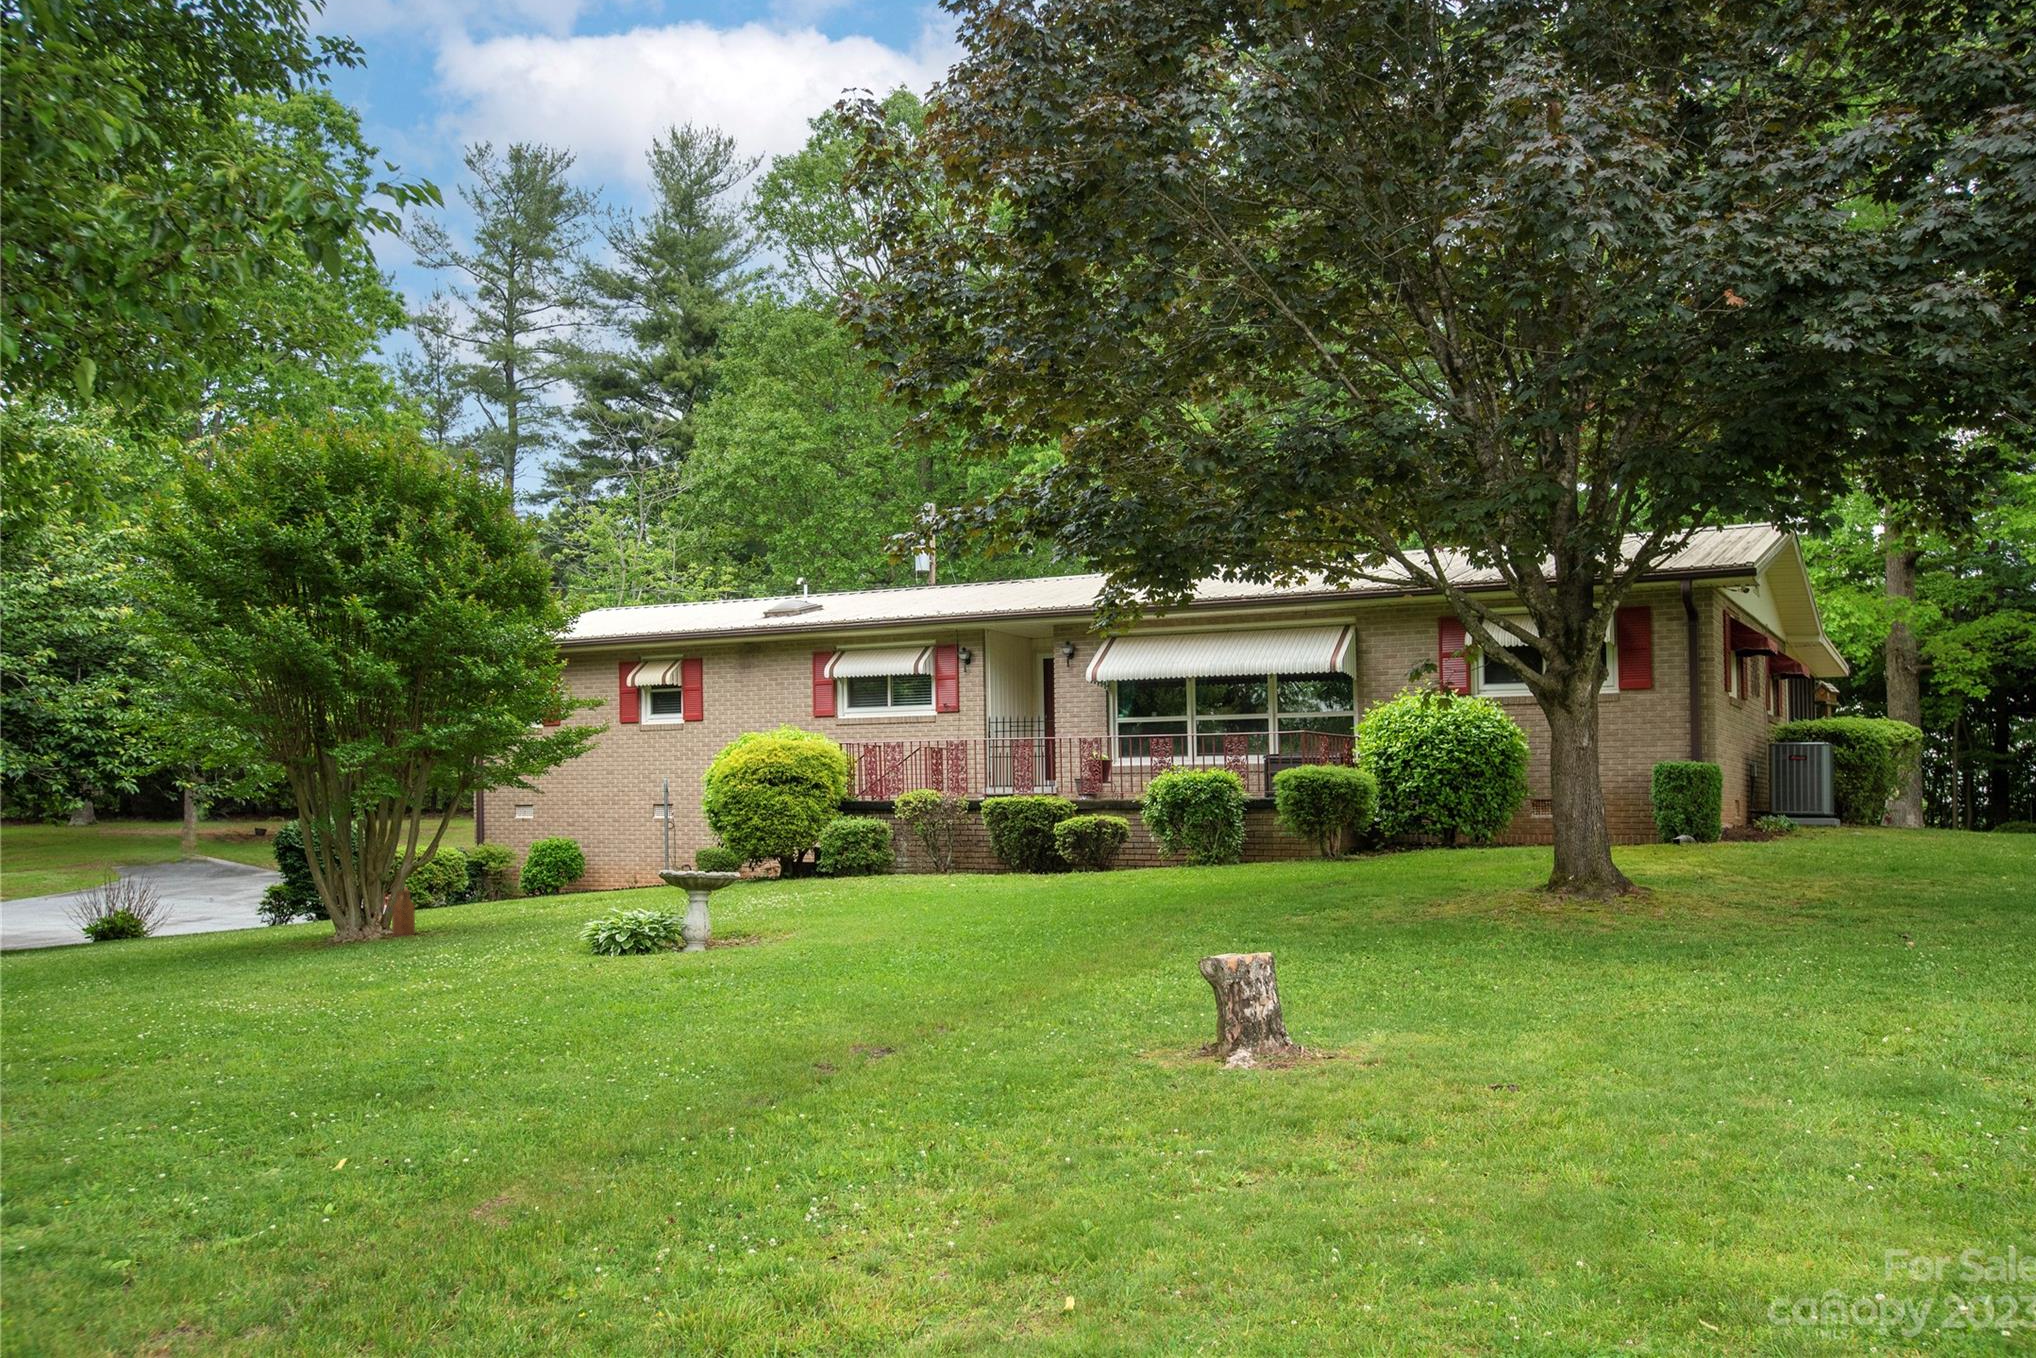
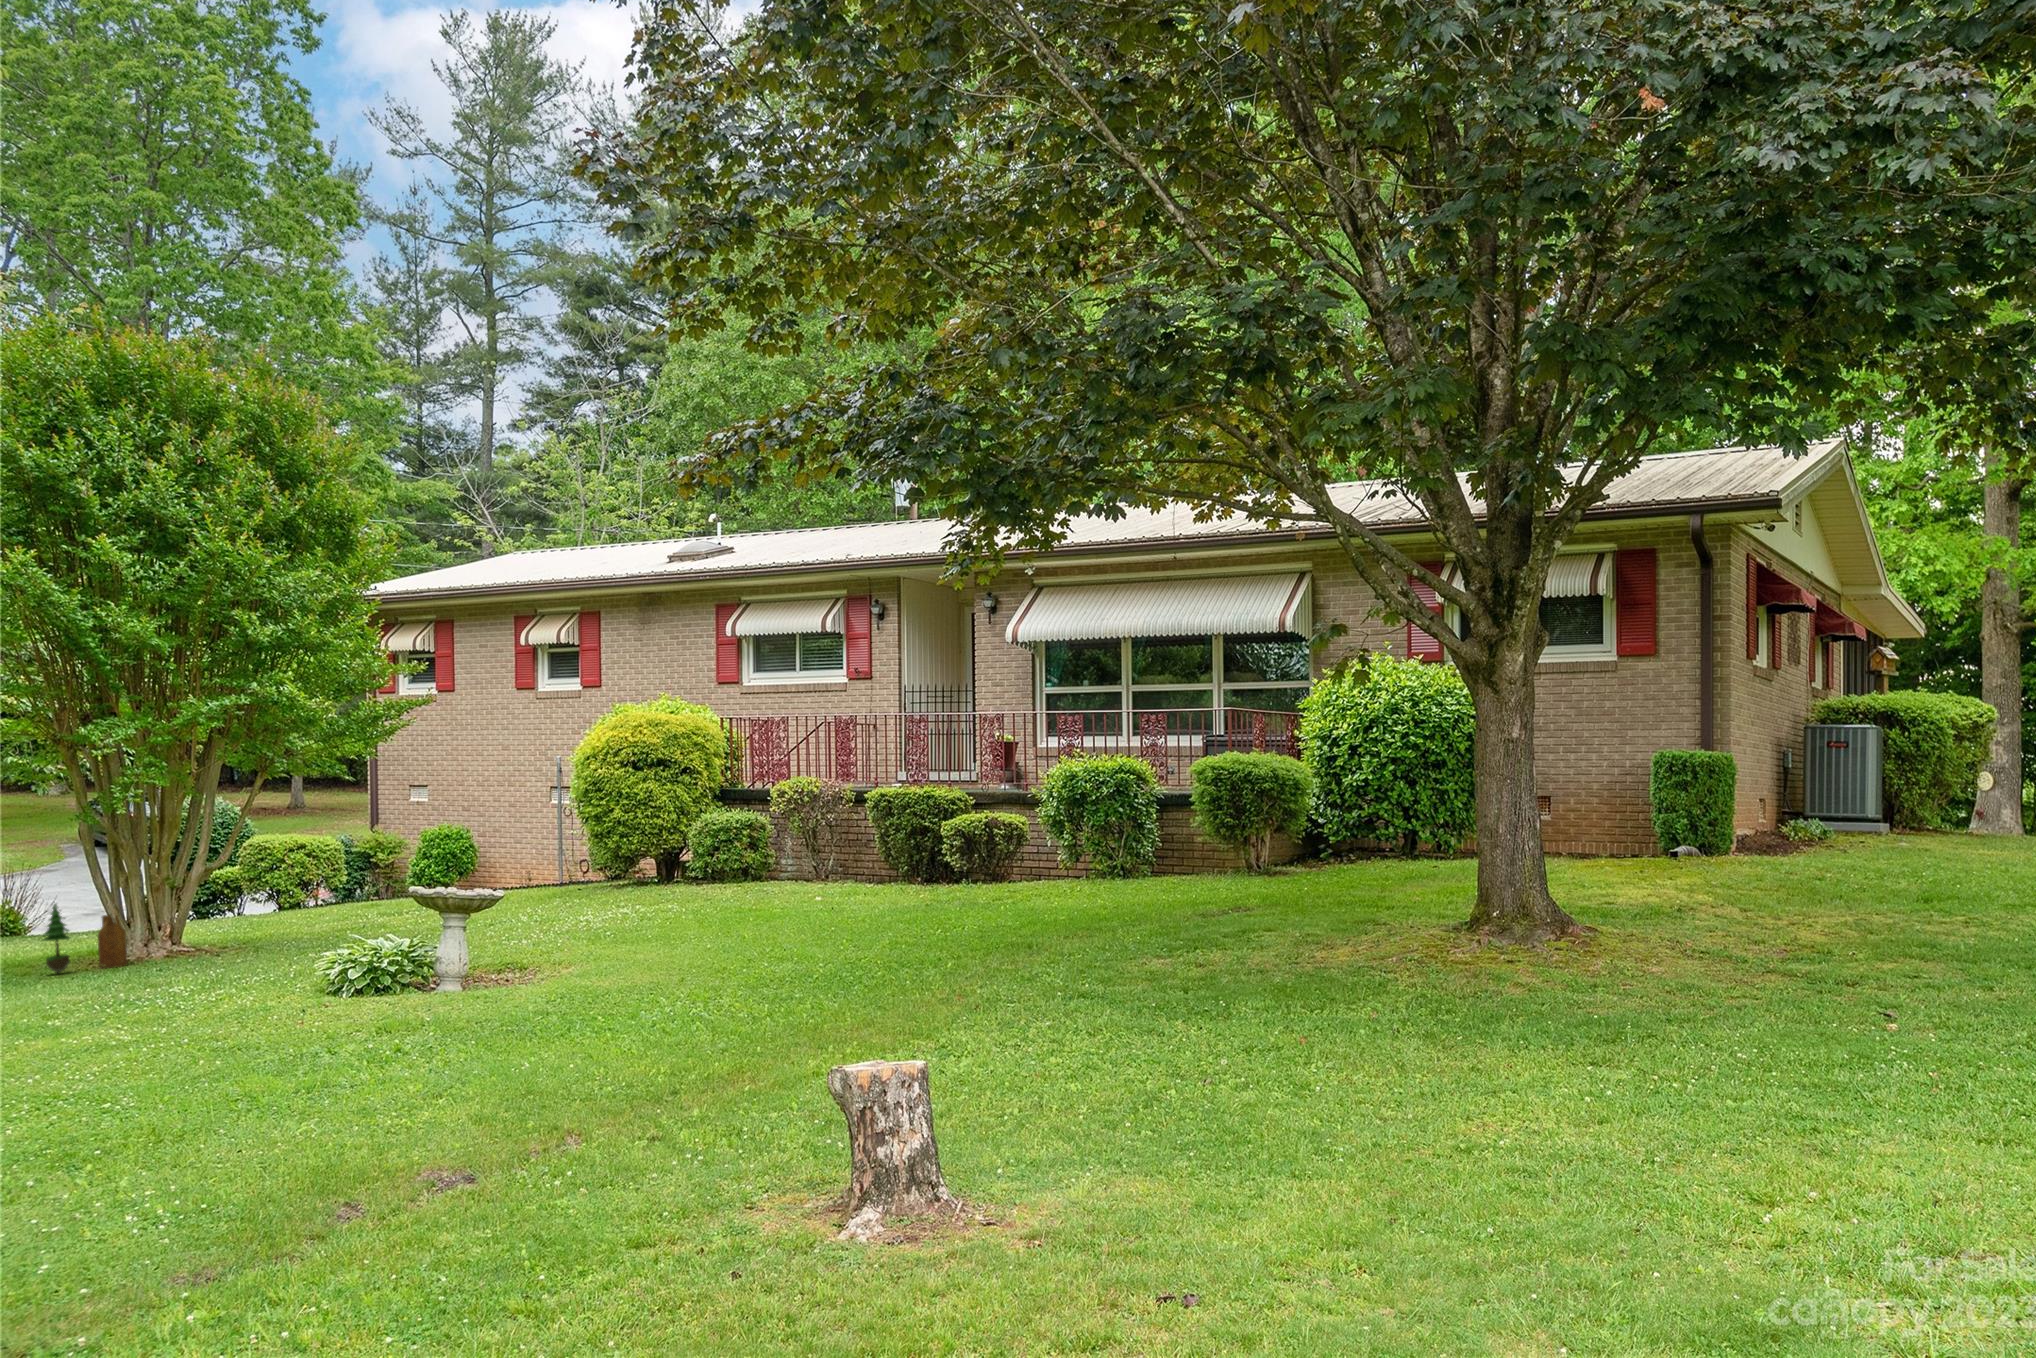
potted tree: none [350,878,375,940] -> present [43,904,70,973]

